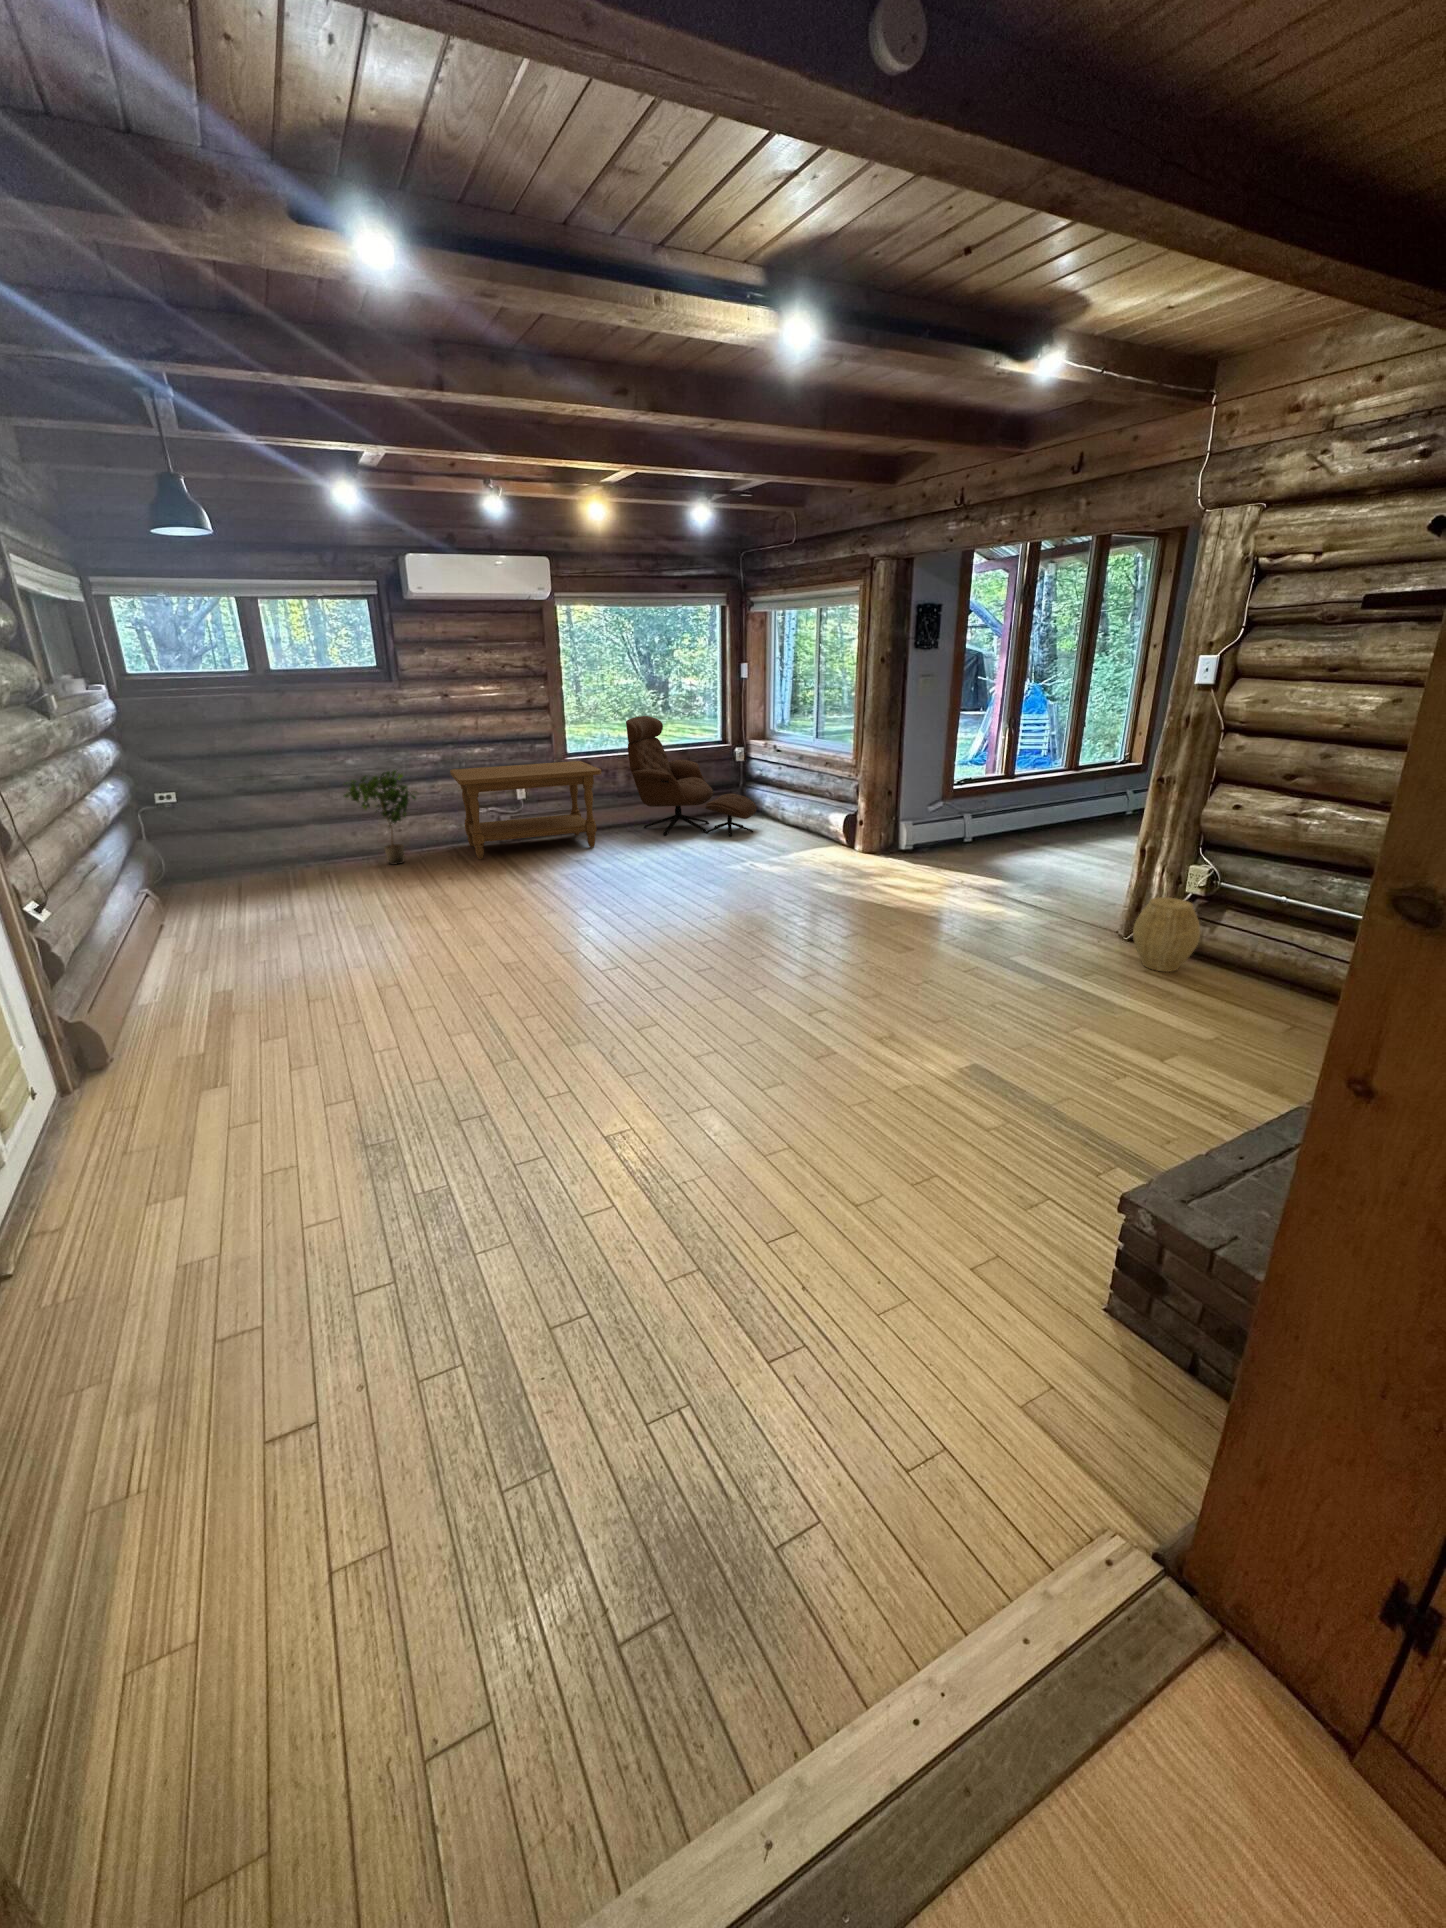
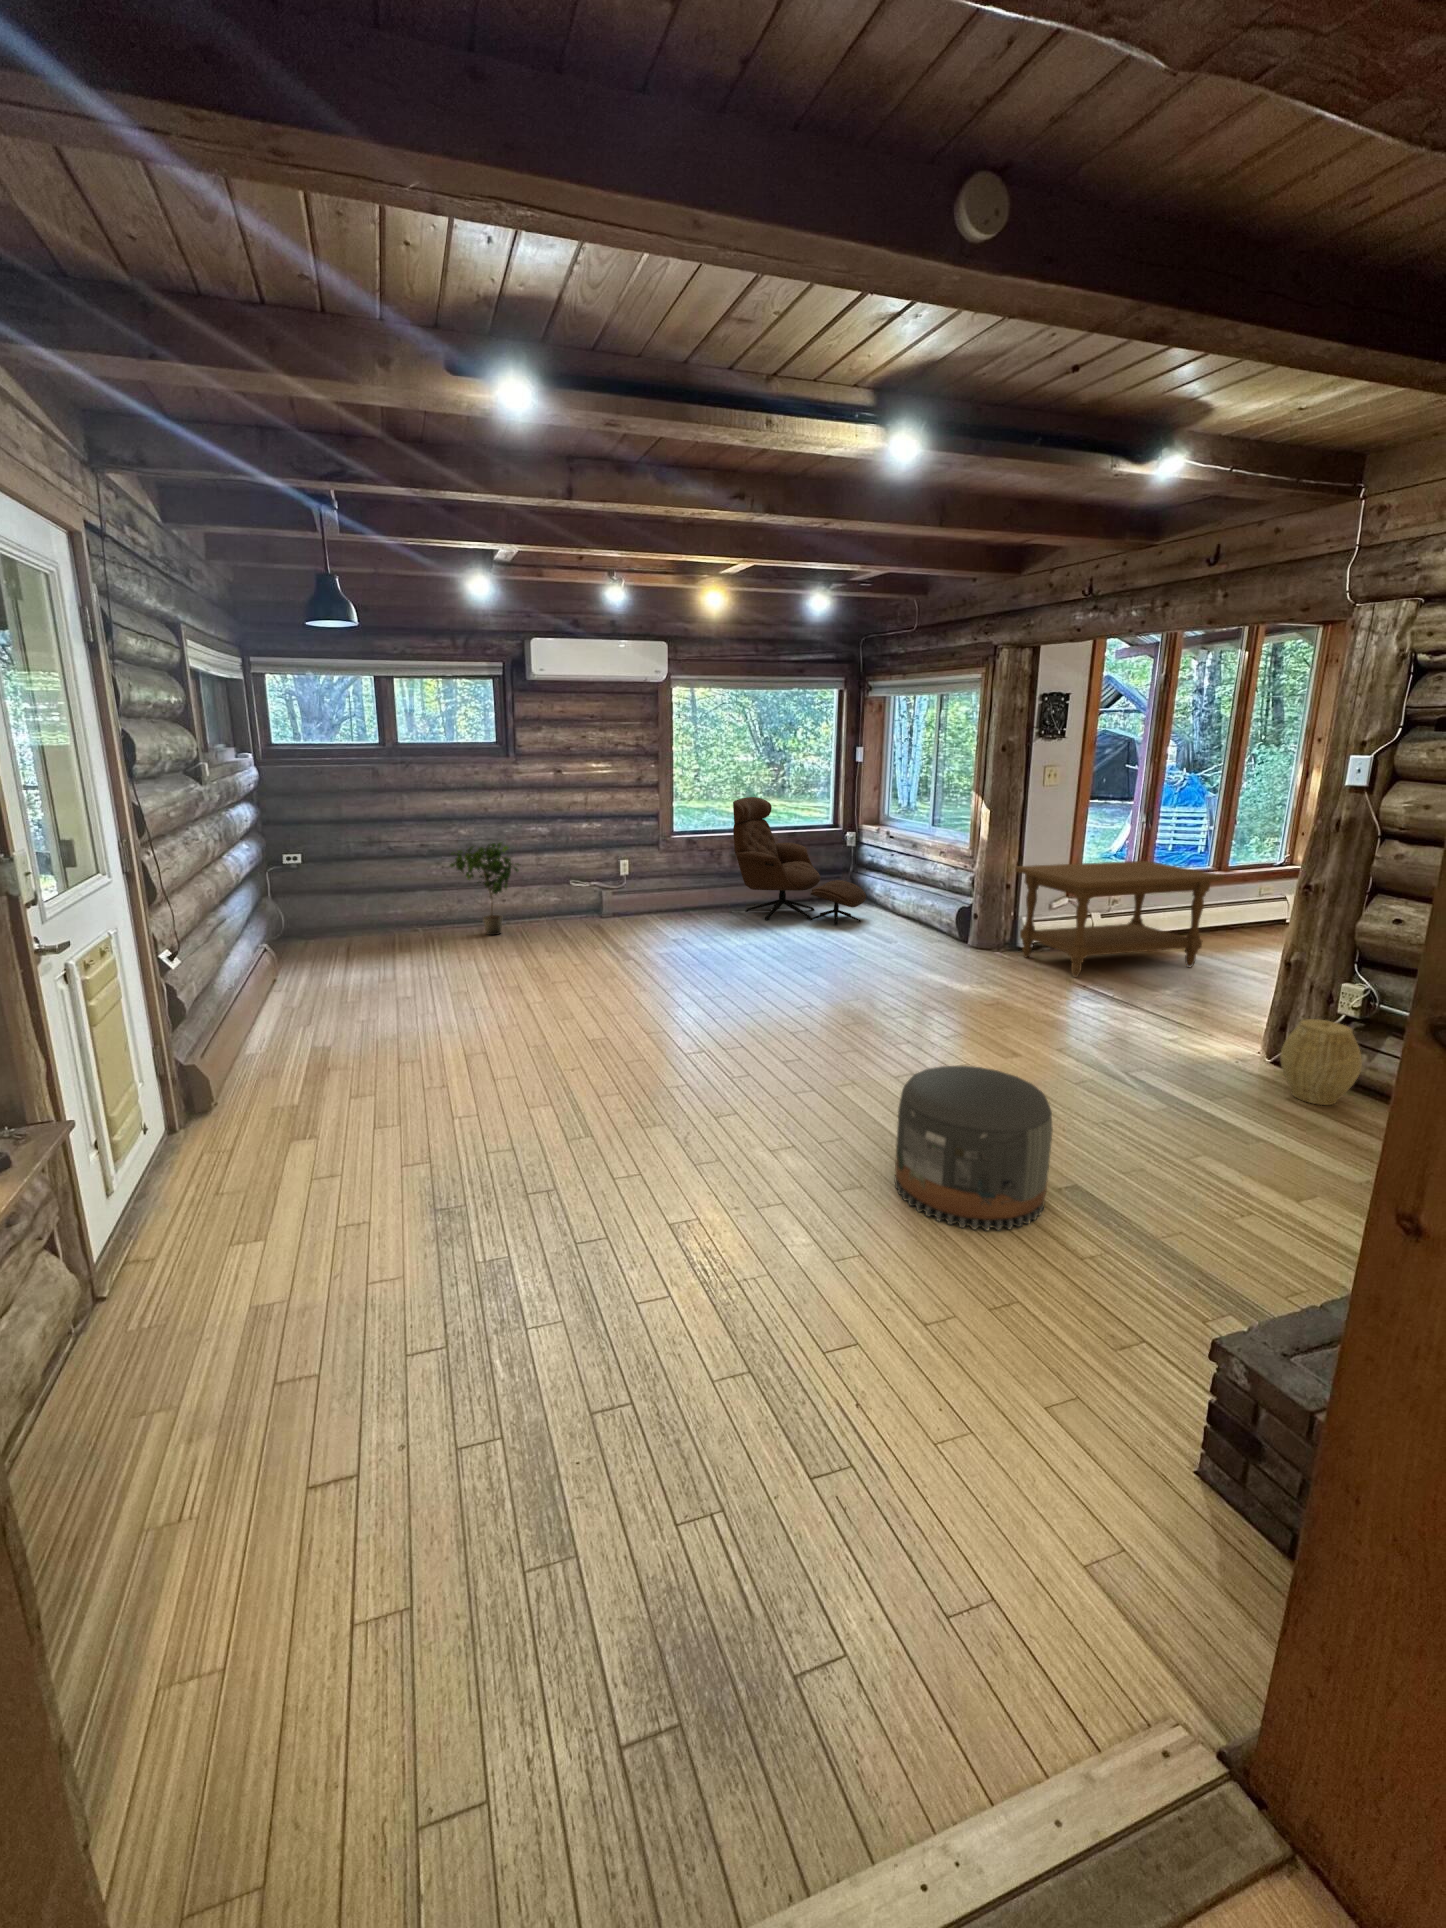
coffee table: present [450,761,601,859] -> present [1015,861,1224,977]
pouf: none [812,962,953,1110] -> present [895,1066,1053,1230]

